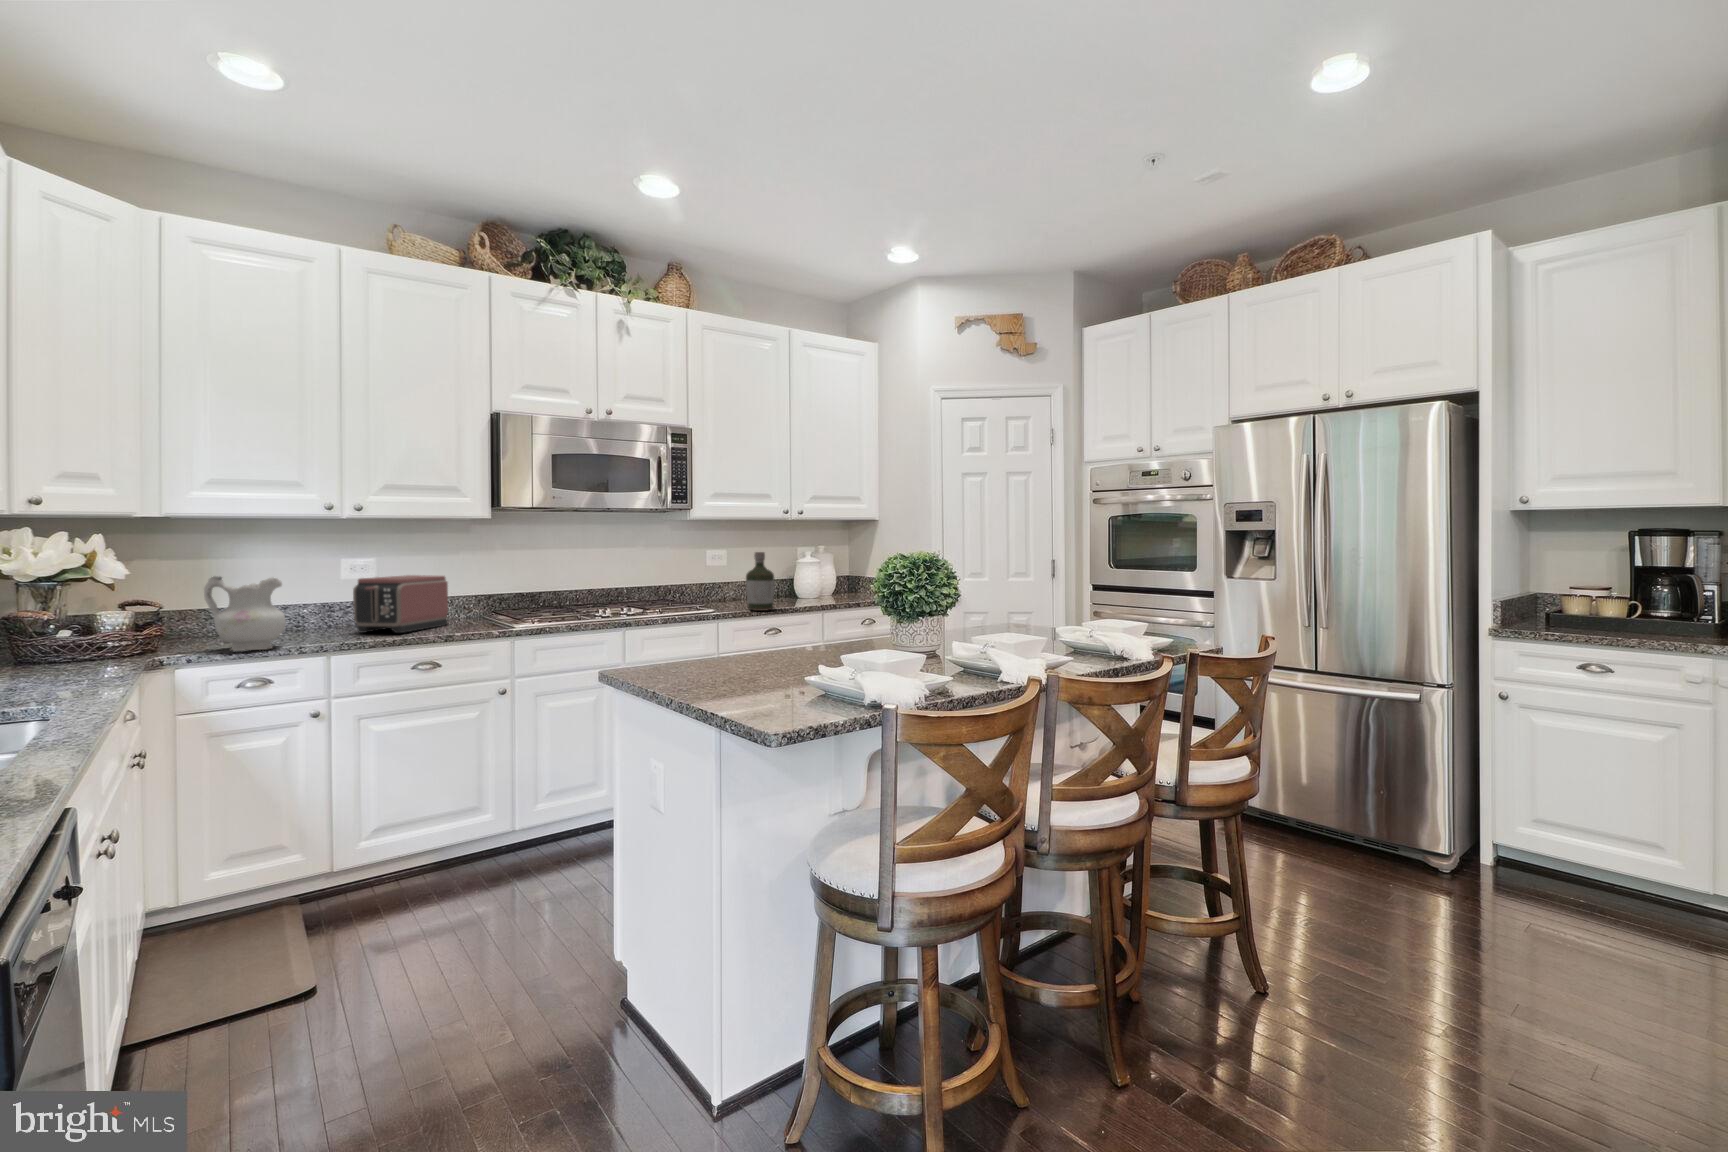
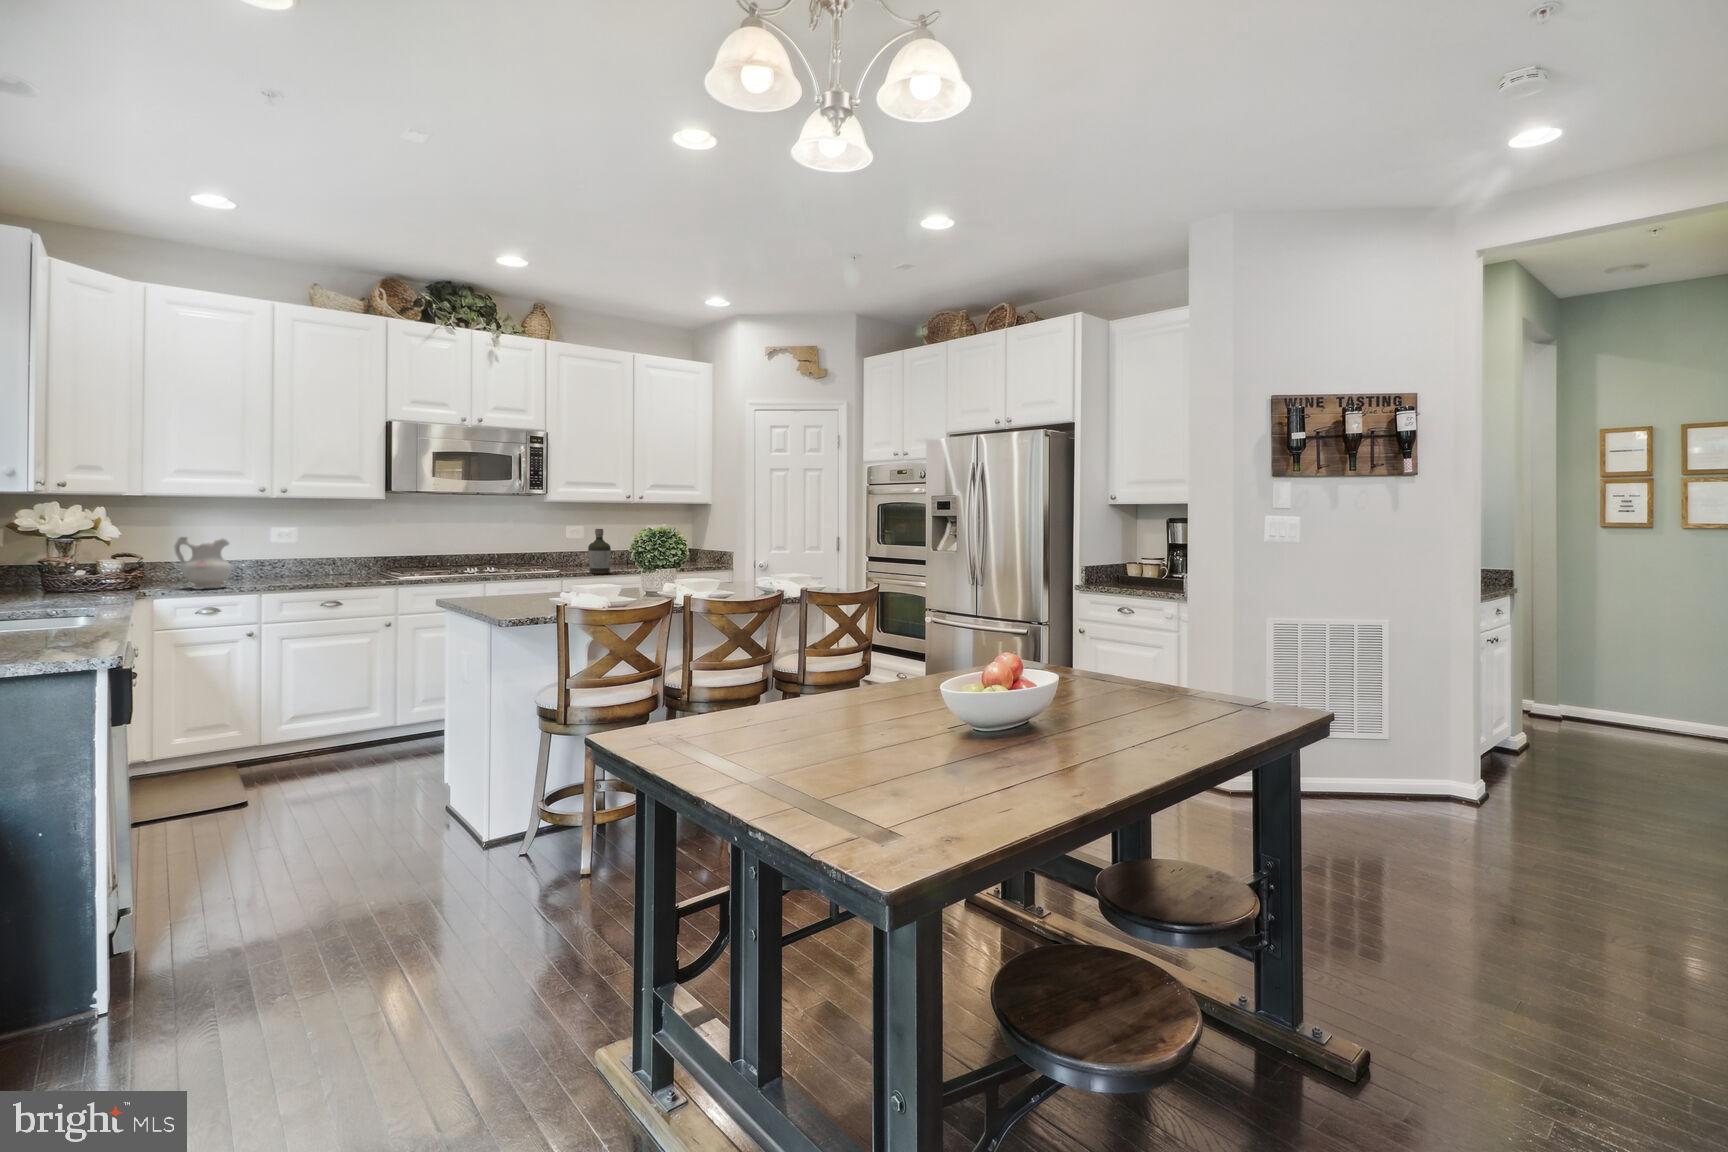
toaster: present [353,575,448,633] -> none [280,541,352,582]

